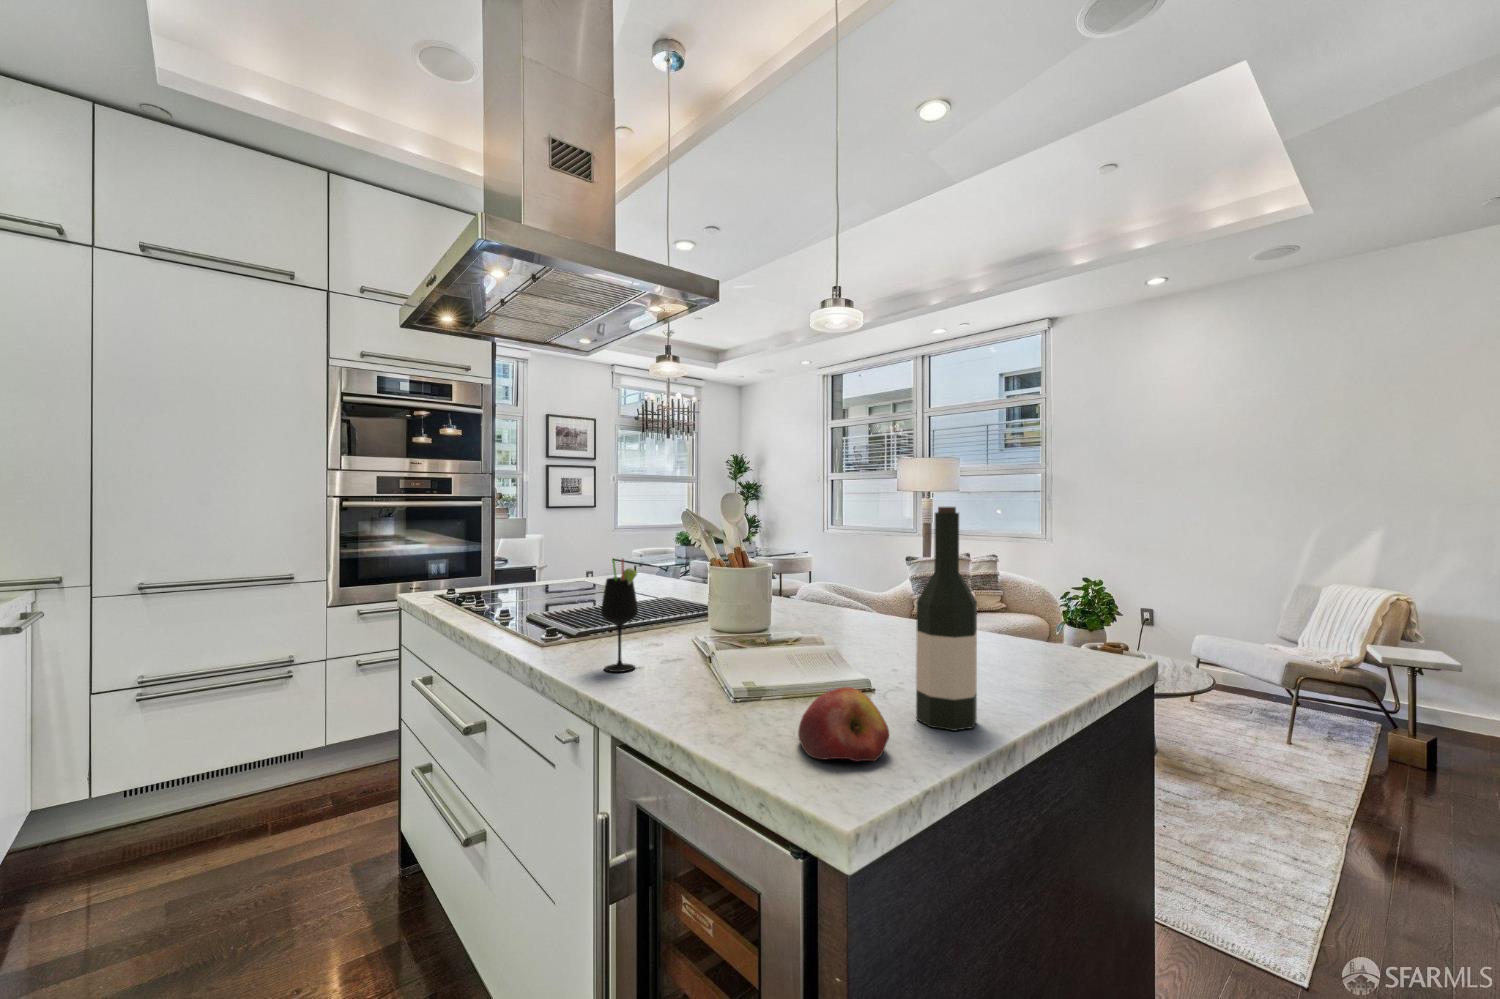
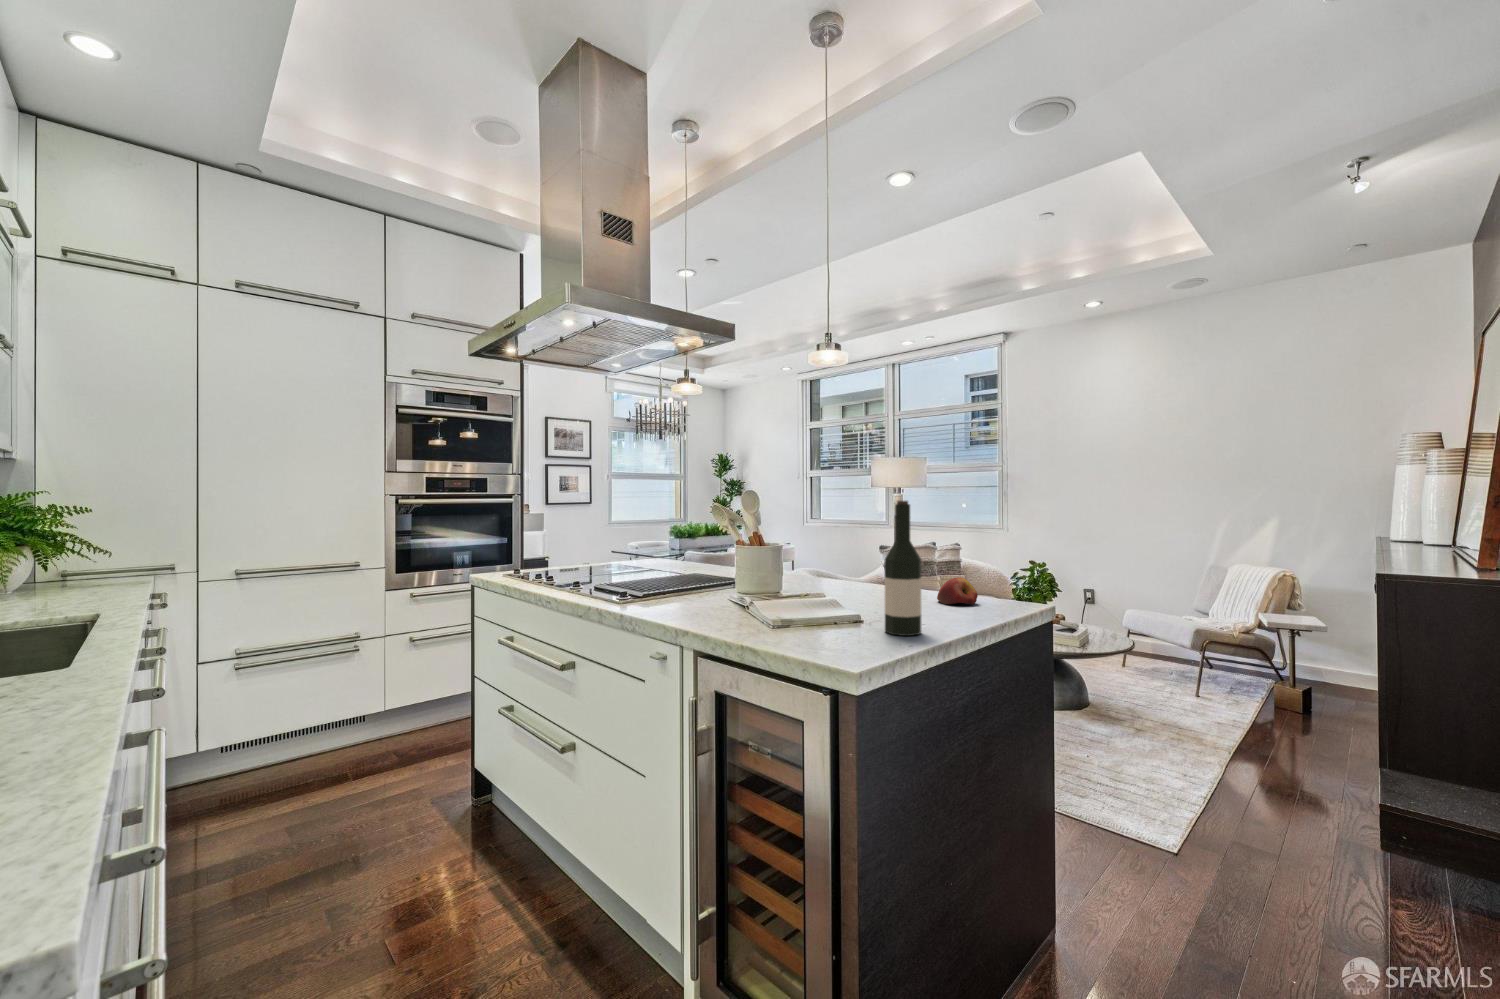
wine glass: present [601,559,638,672] -> none [672,537,698,614]
apple: present [798,687,889,761] -> present [937,577,978,605]

